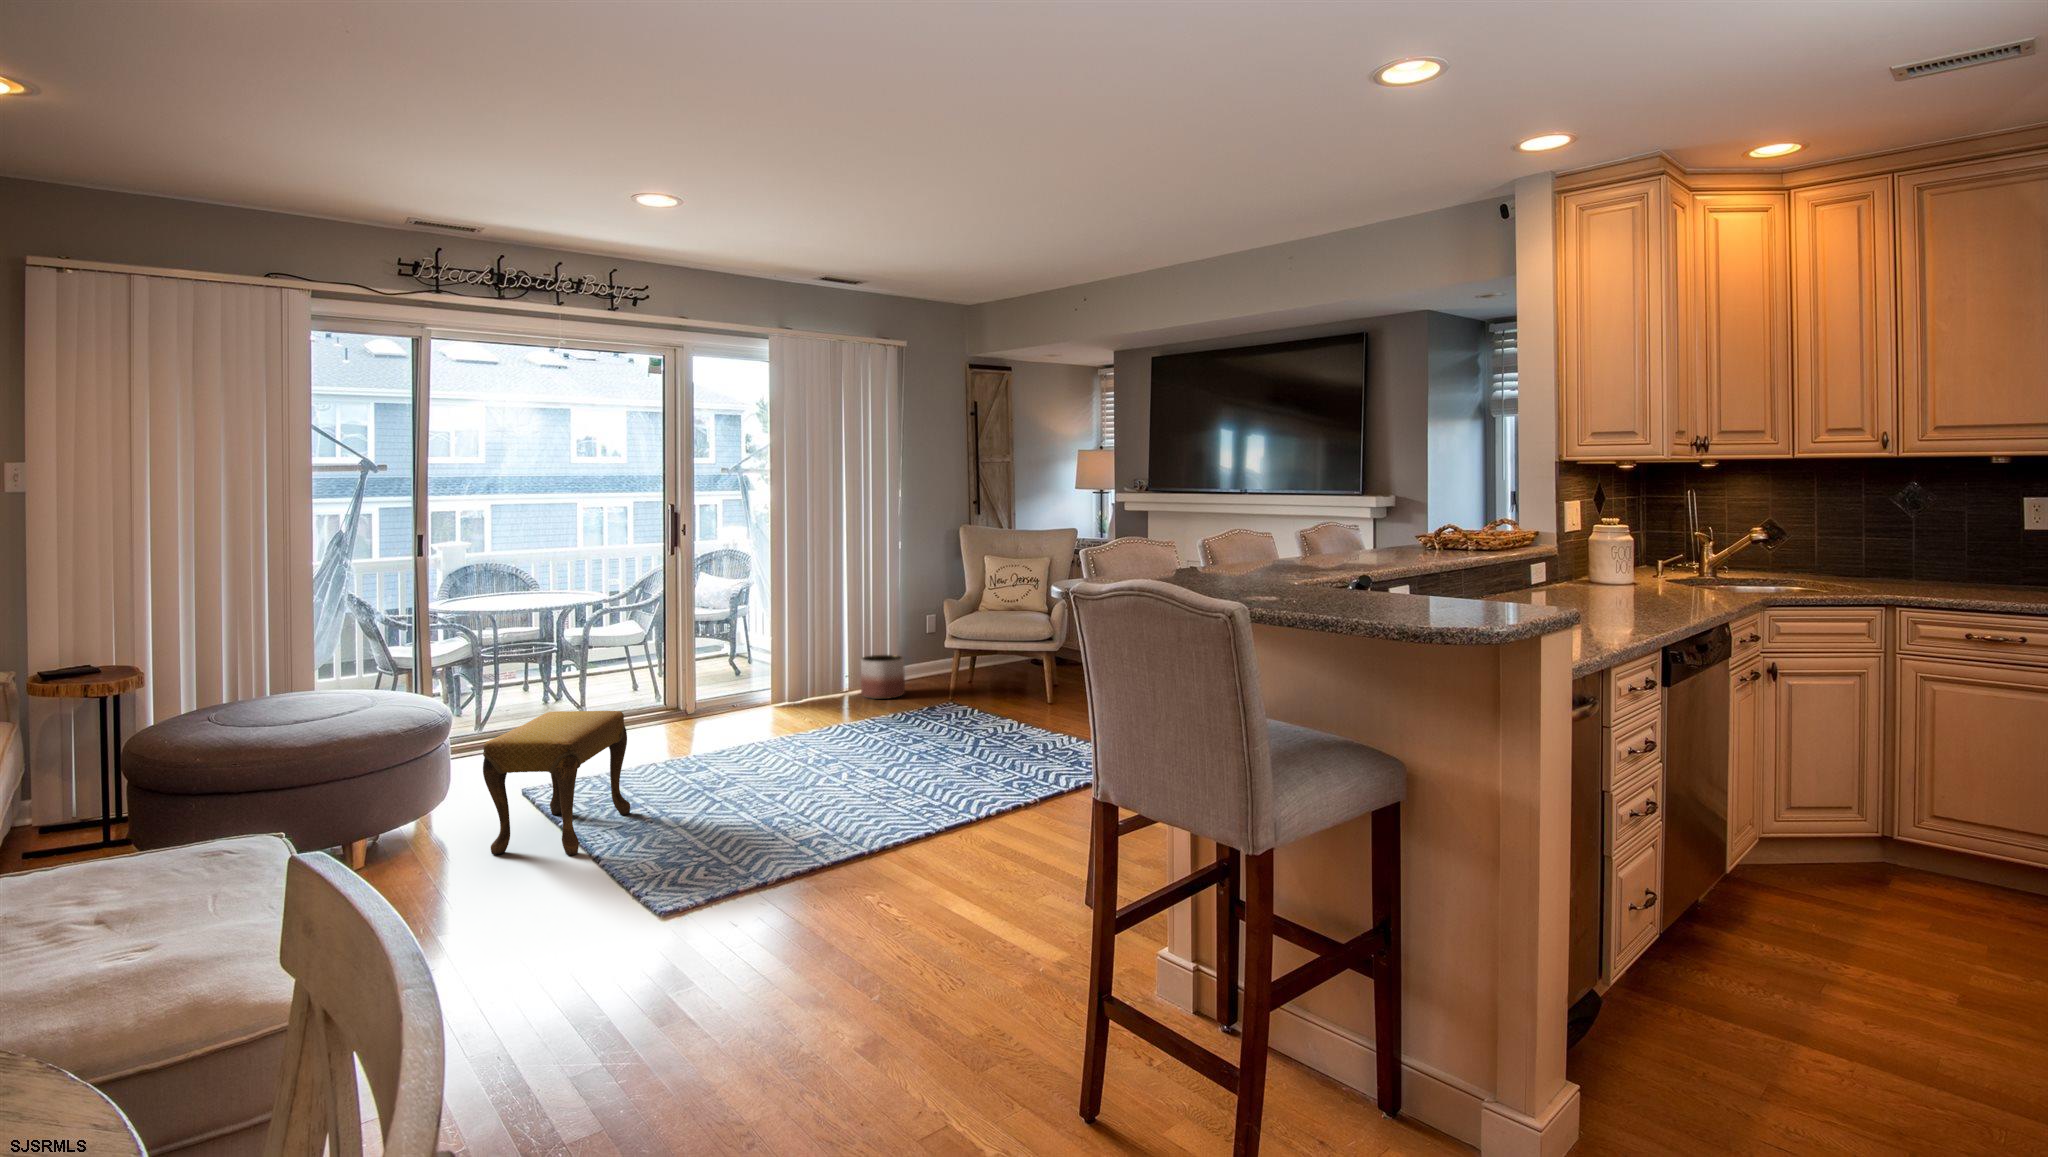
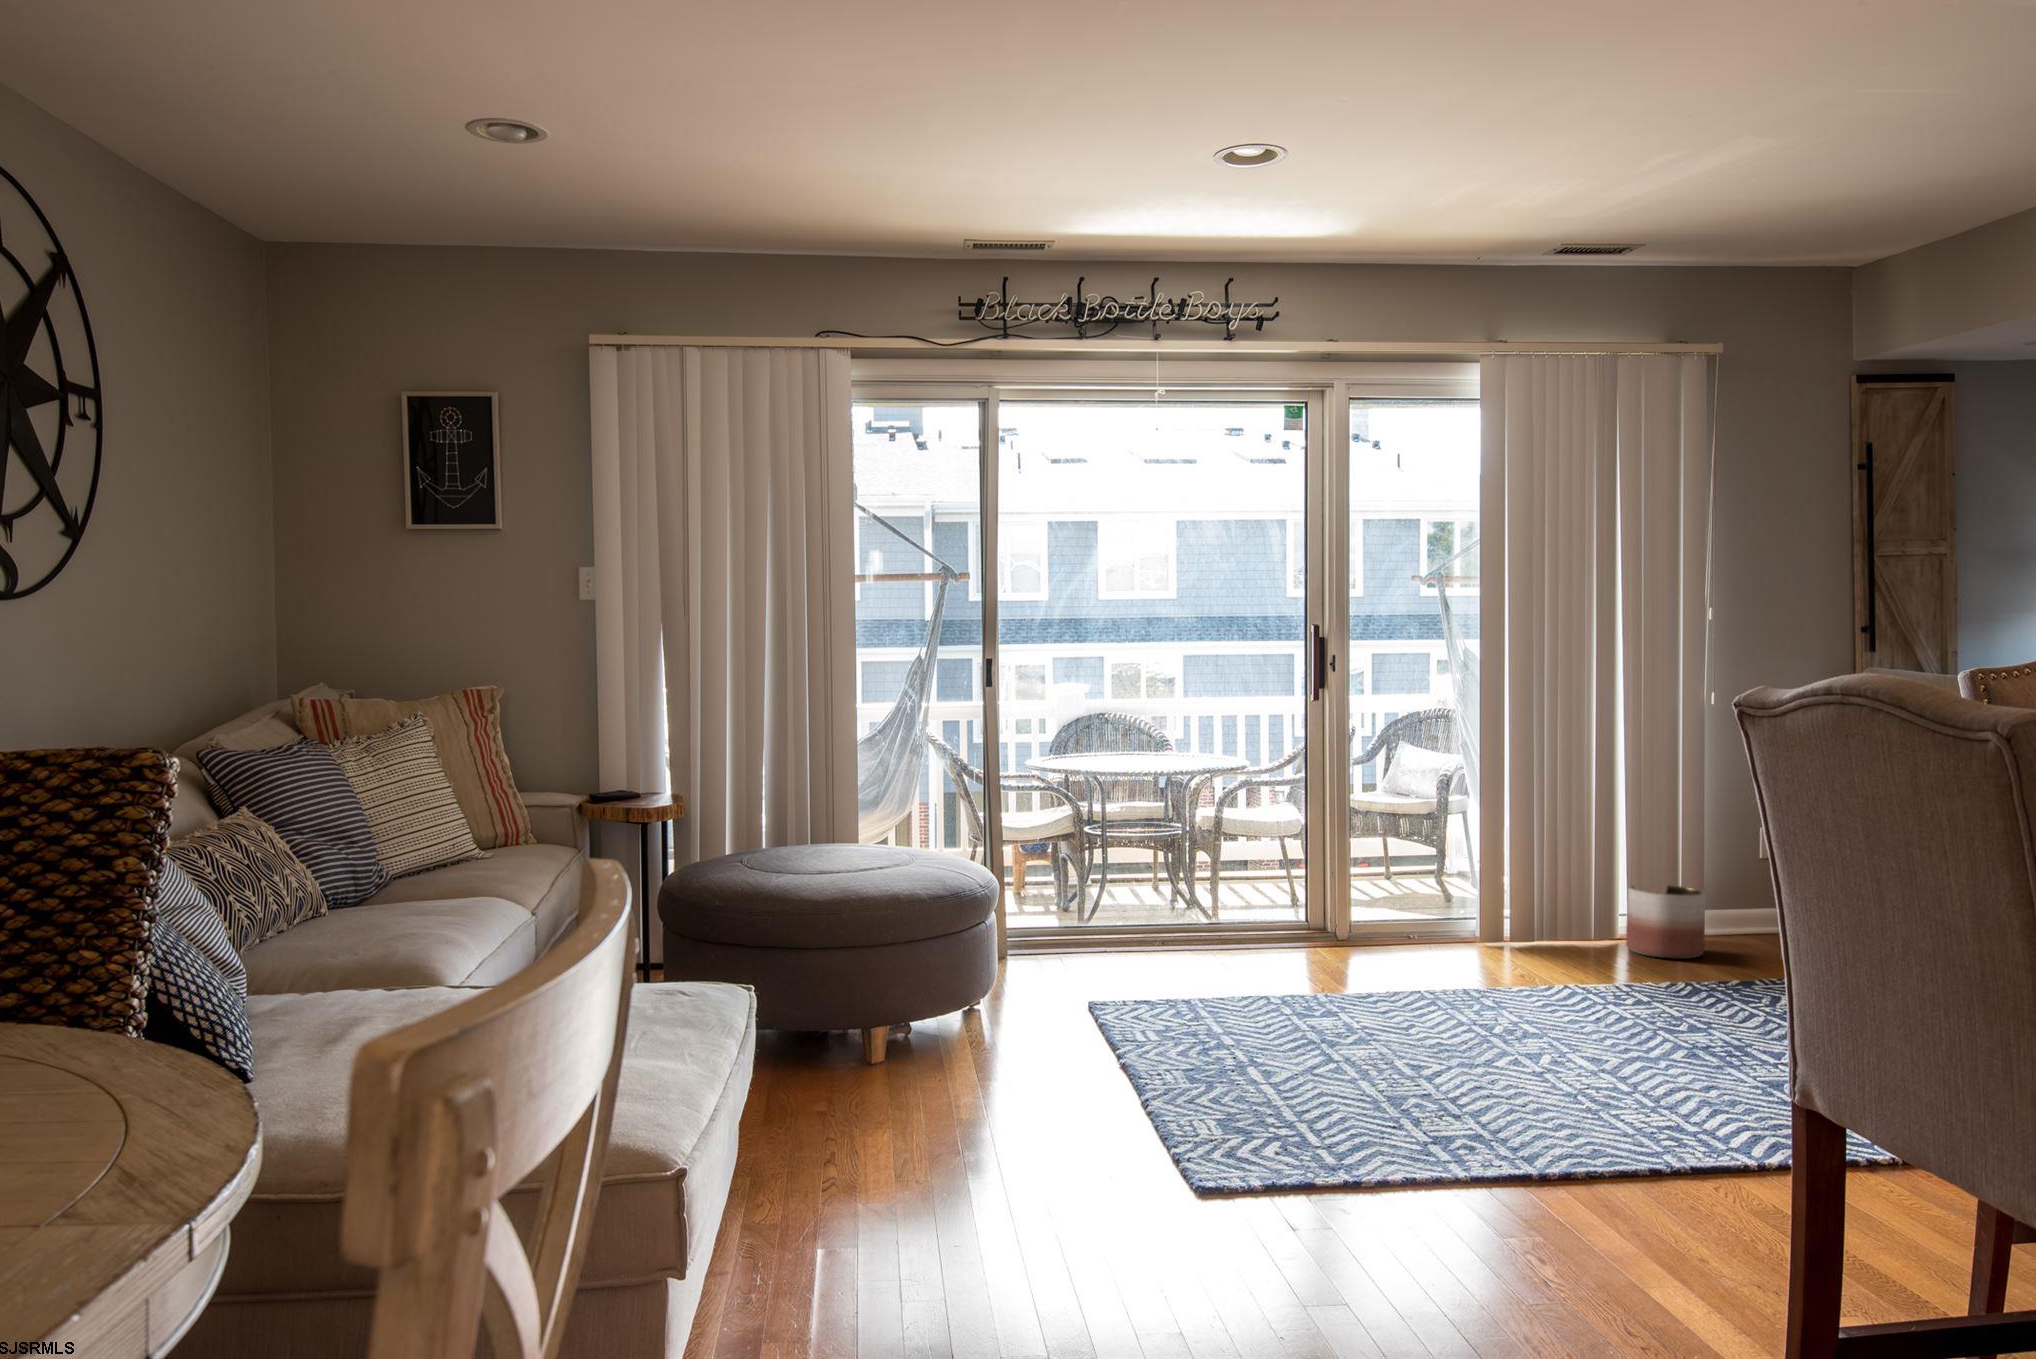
footstool: present [483,711,630,855] -> none [1017,891,1213,1090]

